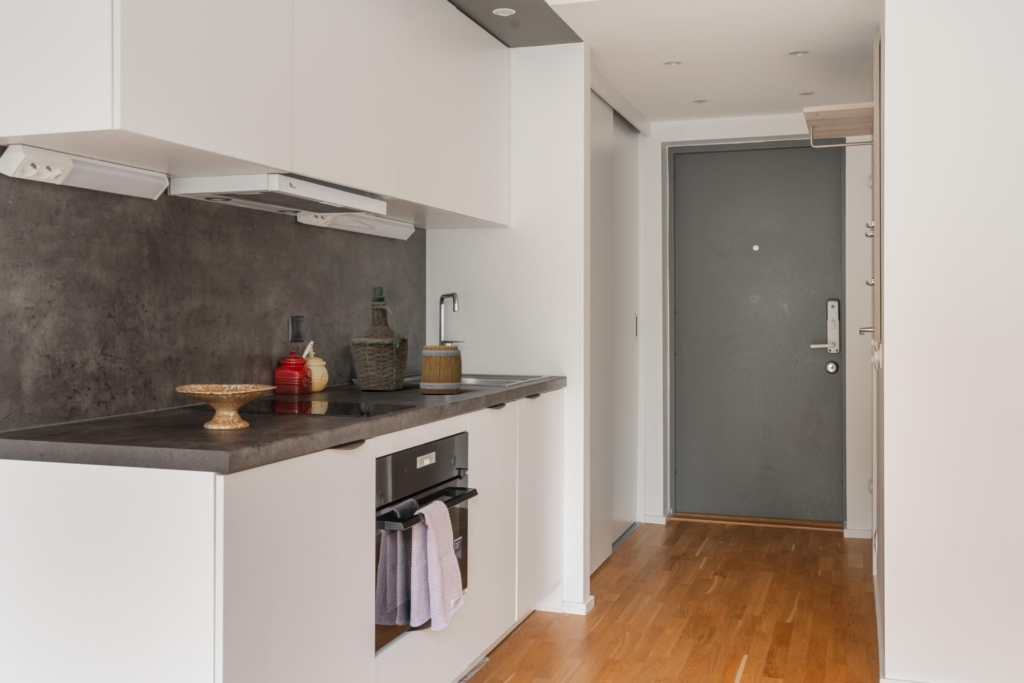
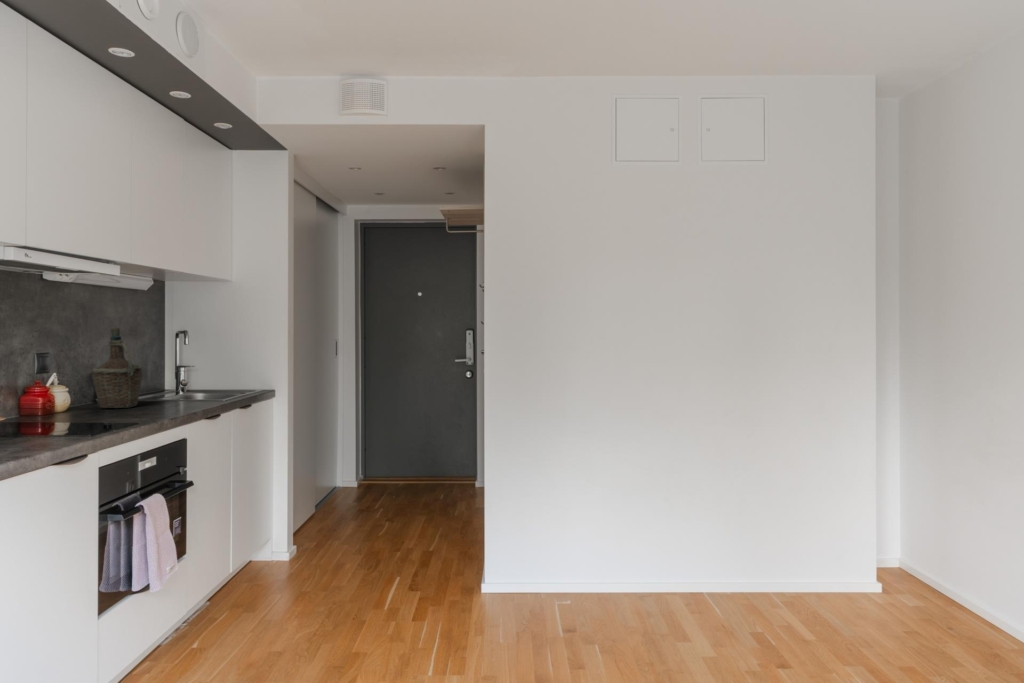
mug: present [420,345,462,394] -> none [149,374,185,411]

